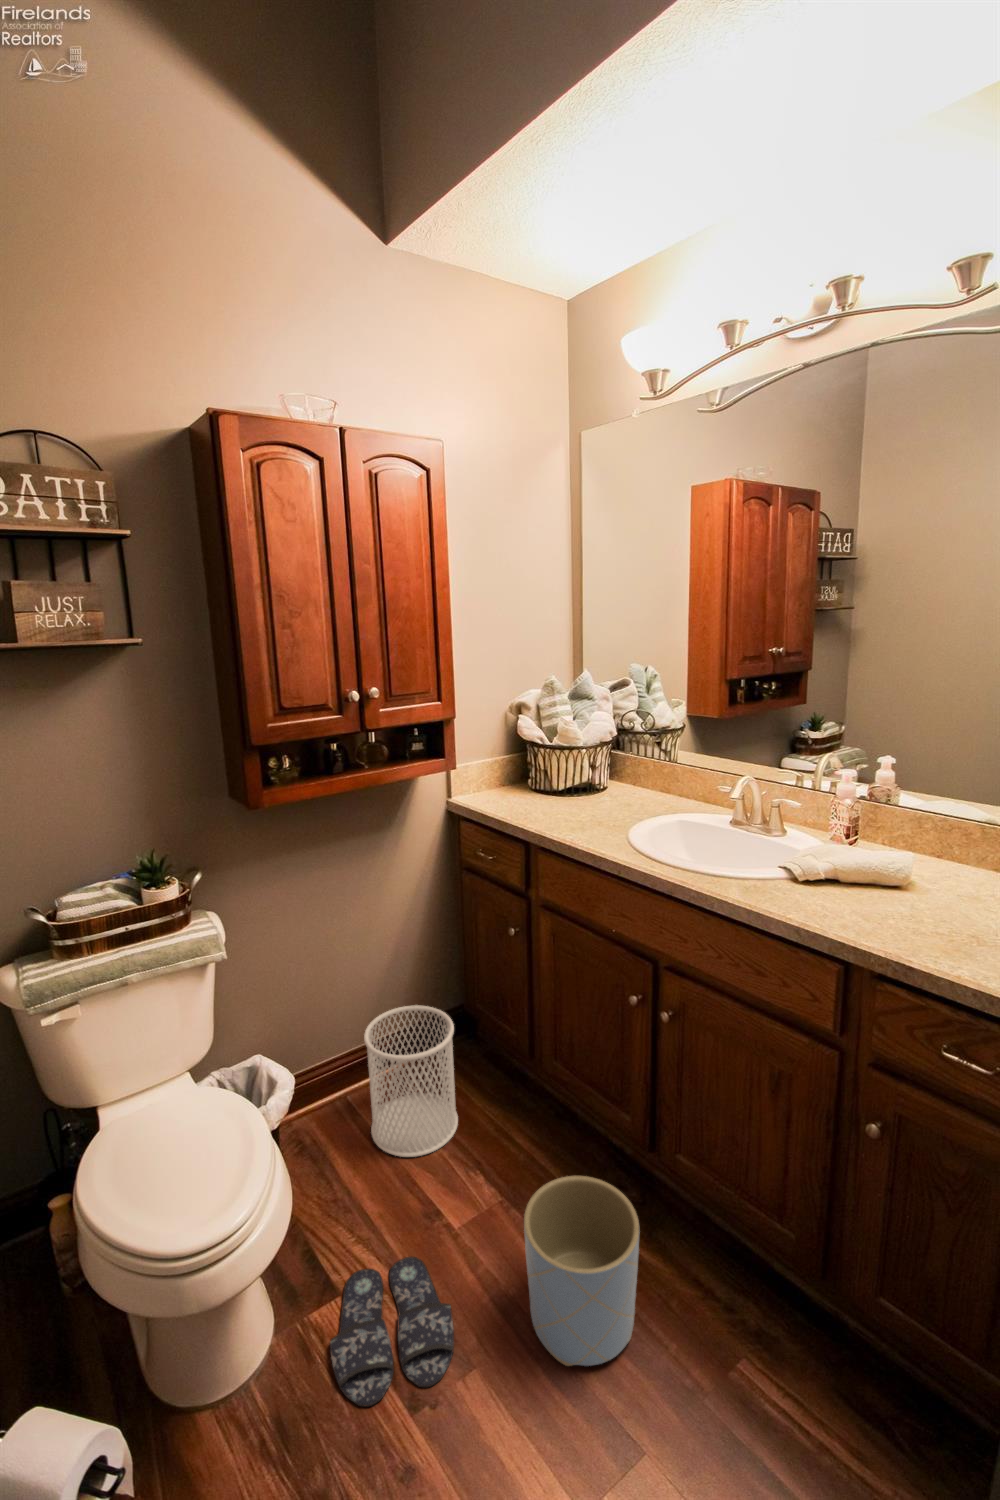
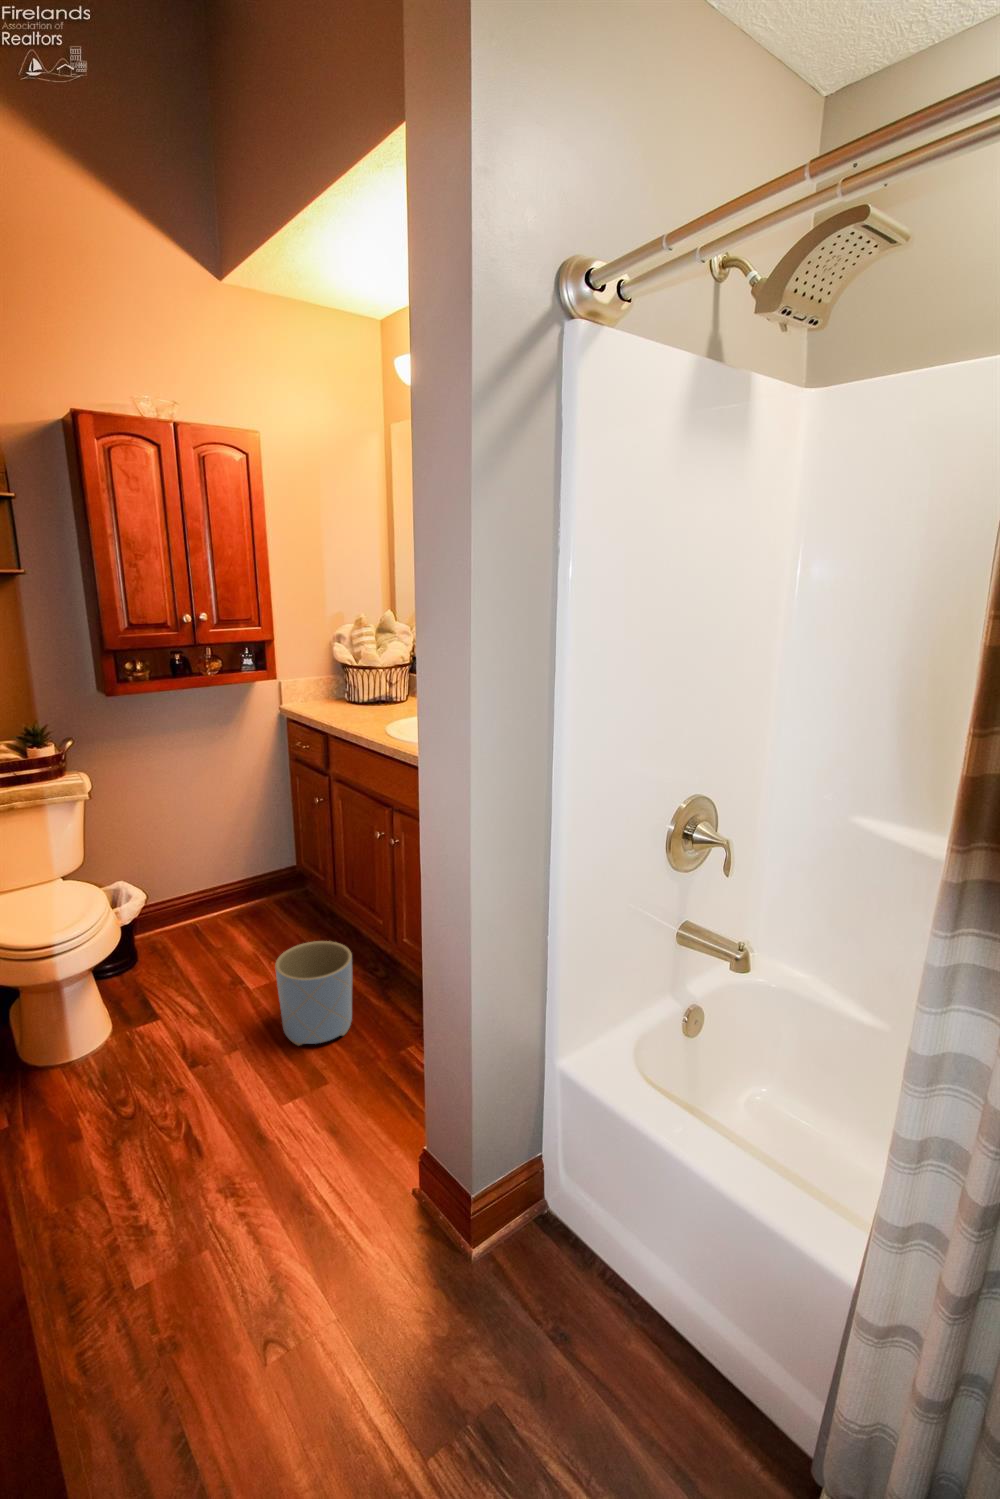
wastebasket: present [364,1005,458,1157] -> none [200,855,274,955]
slippers: present [330,1257,454,1407] -> none [146,1001,233,1063]

